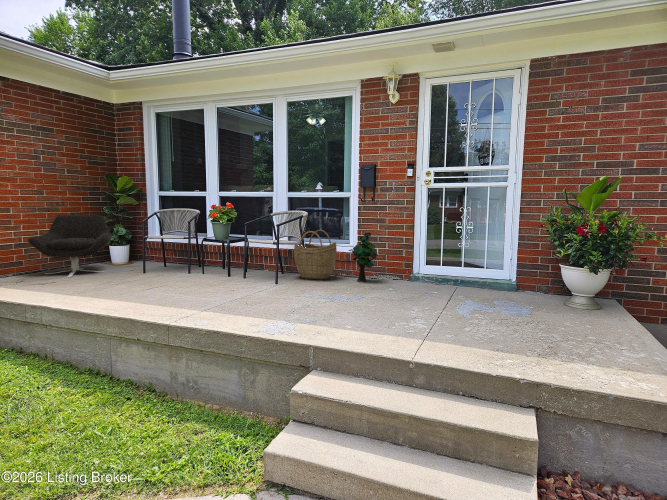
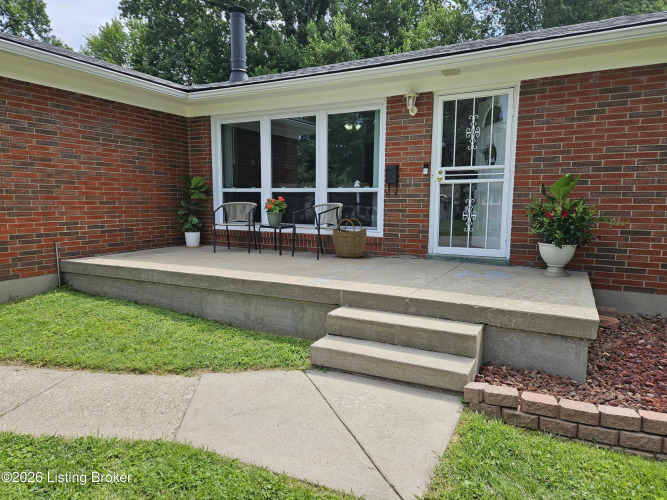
lounge chair: present [28,215,112,277] -> none [132,208,189,255]
decorative plant: present [349,233,377,282] -> none [376,220,399,259]

